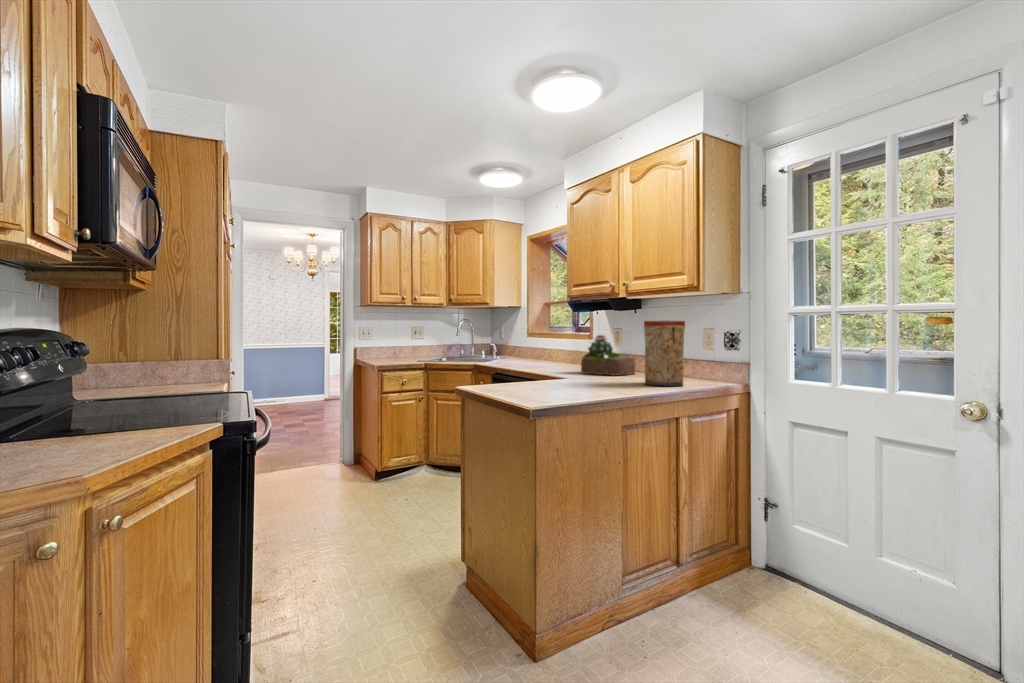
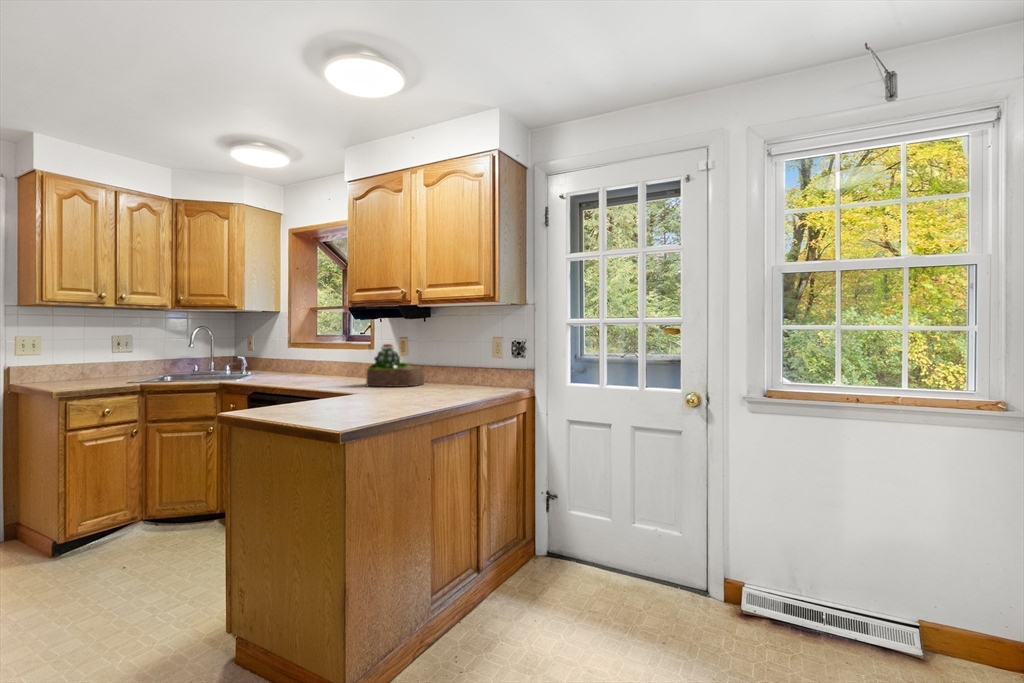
vase: present [644,321,685,386] -> none [440,328,482,394]

